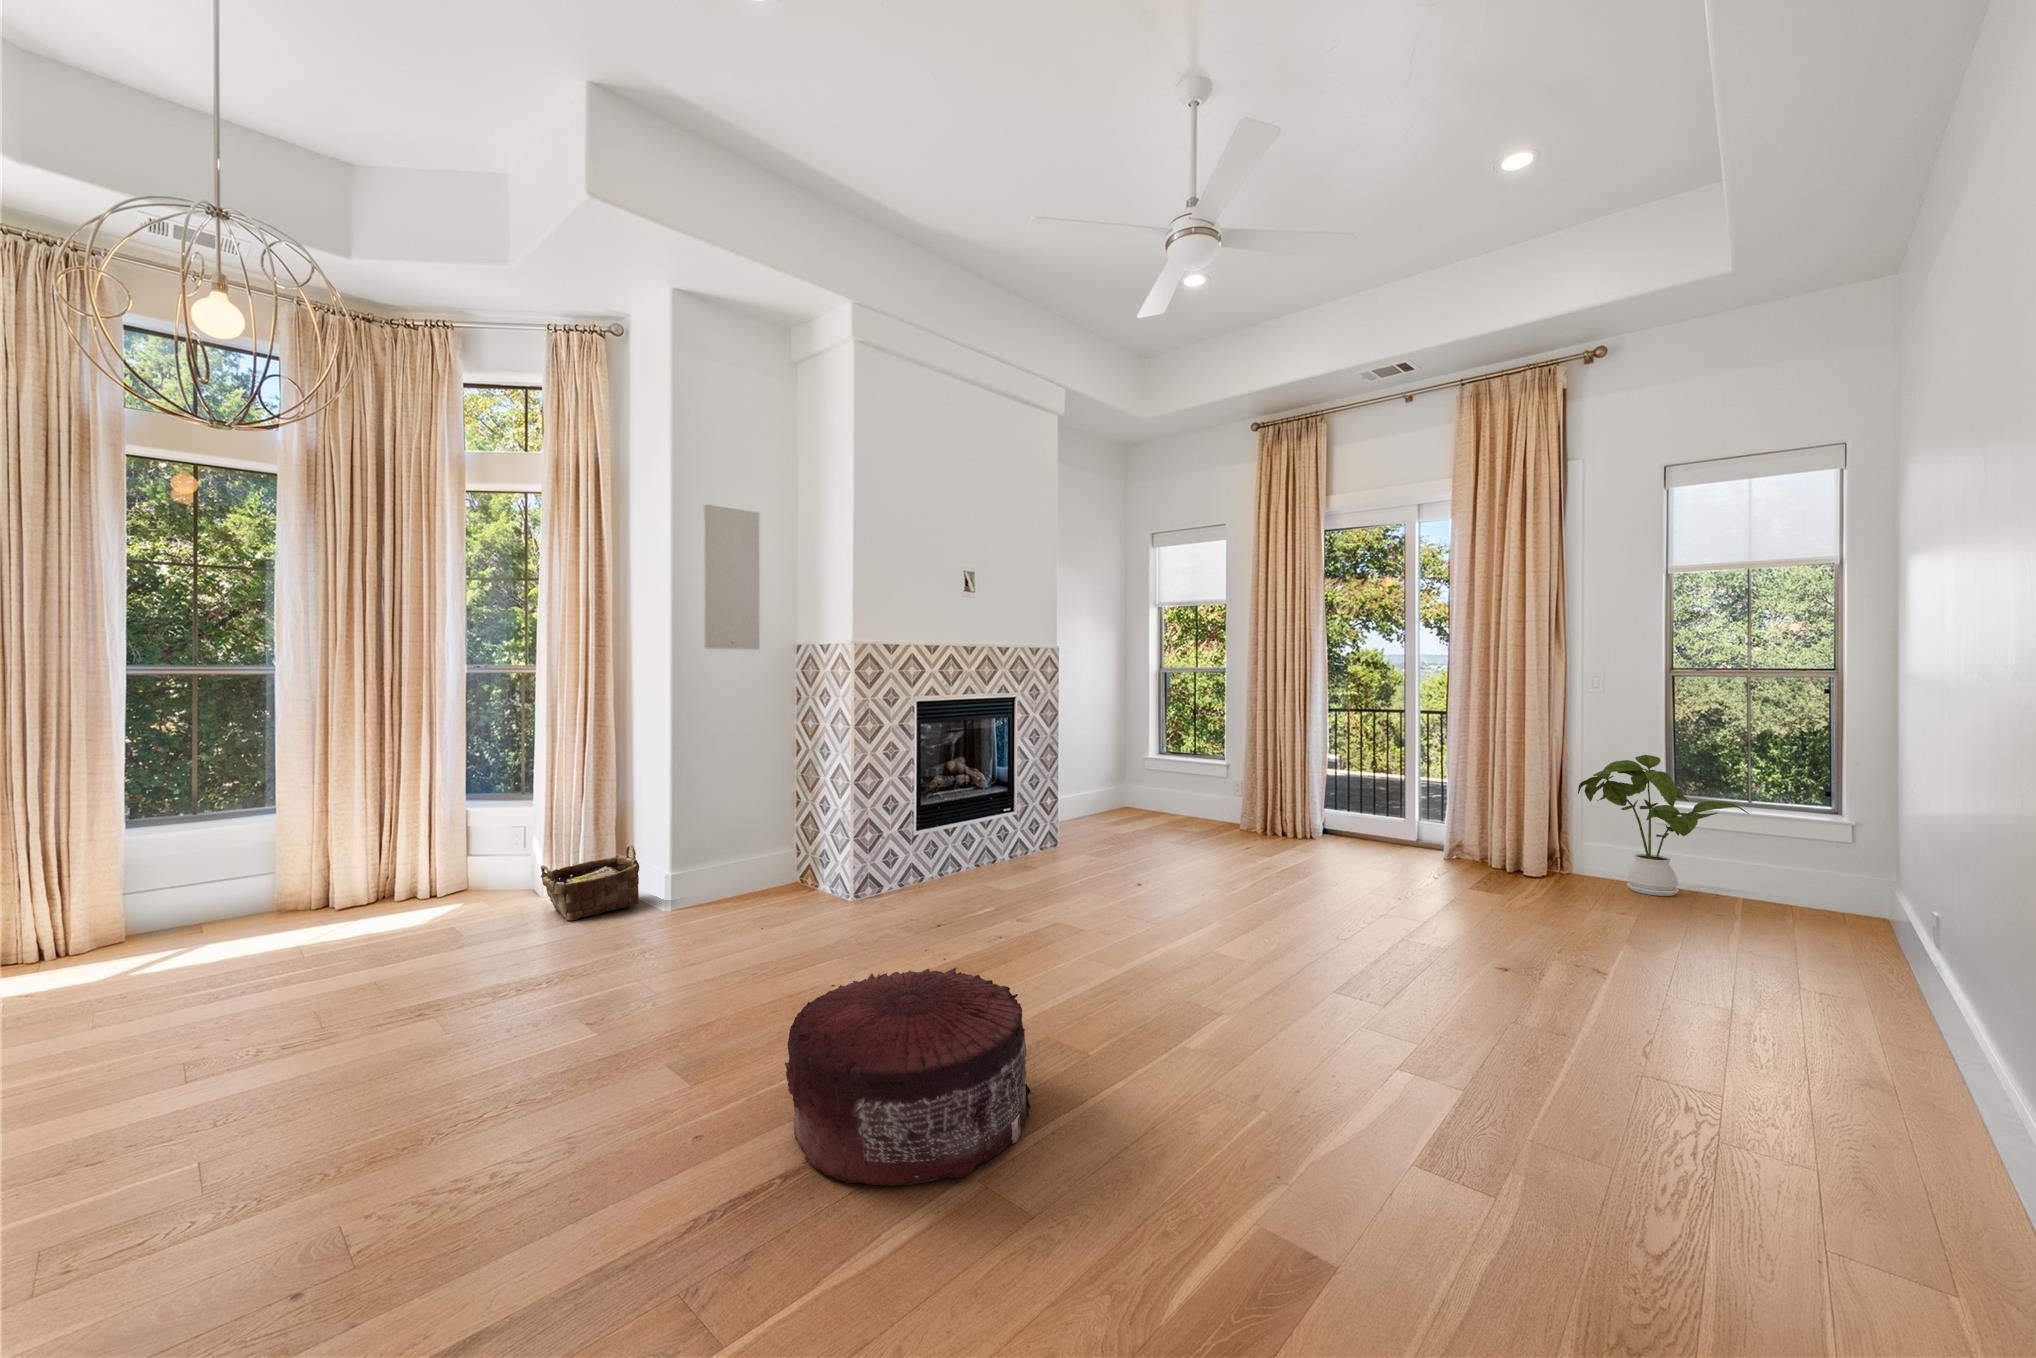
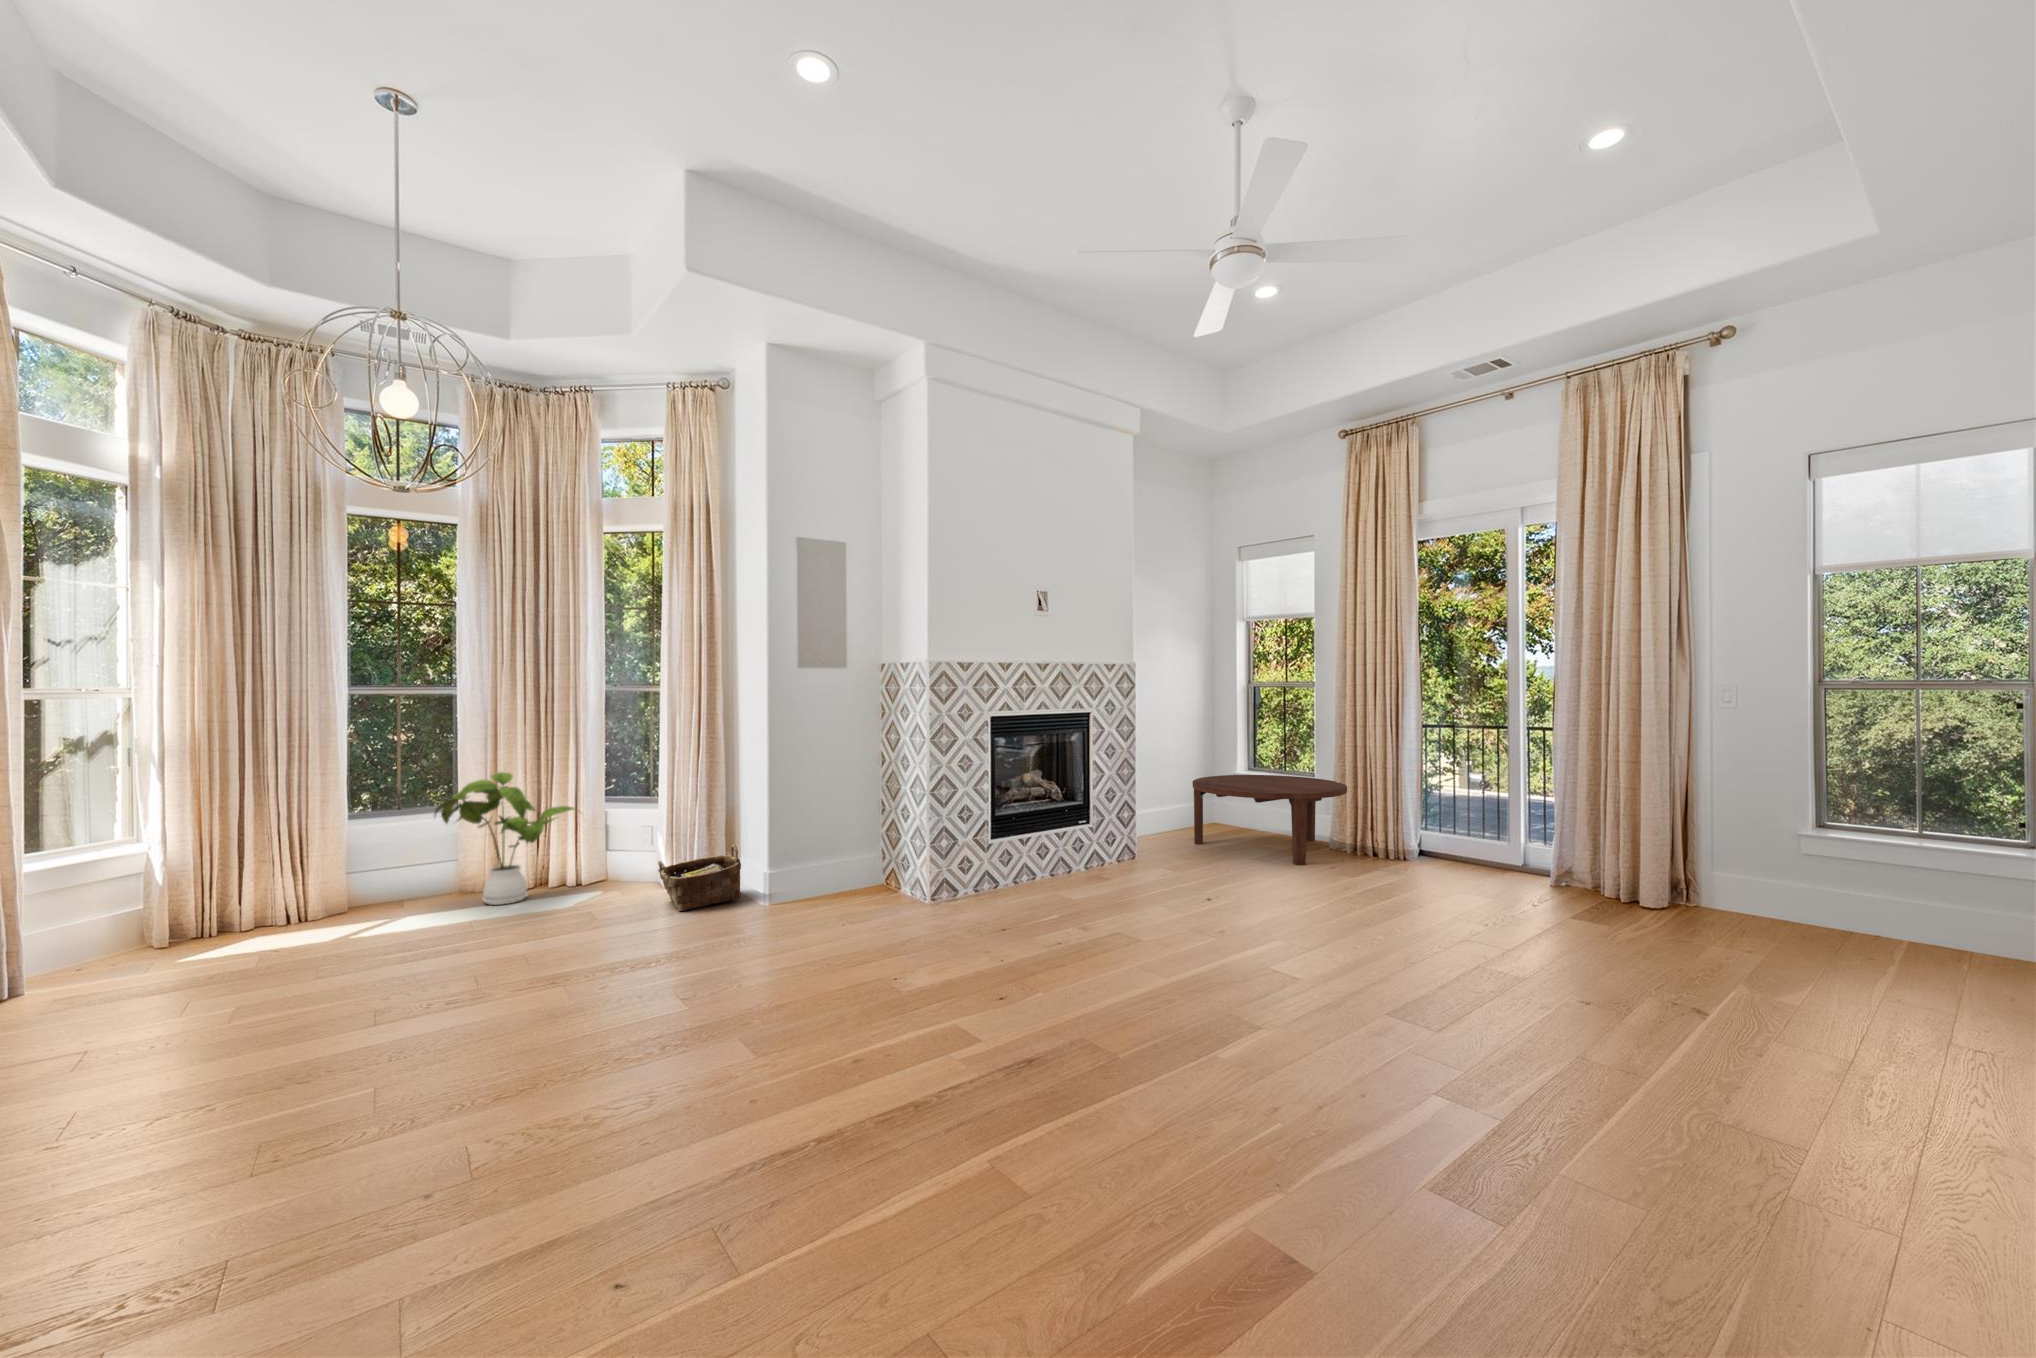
house plant: present [1578,755,1749,896] -> present [434,772,575,905]
coffee table: none [1110,761,1258,848] -> present [1193,775,1347,865]
pouf: present [785,968,1032,1186] -> none [811,973,1042,1170]

